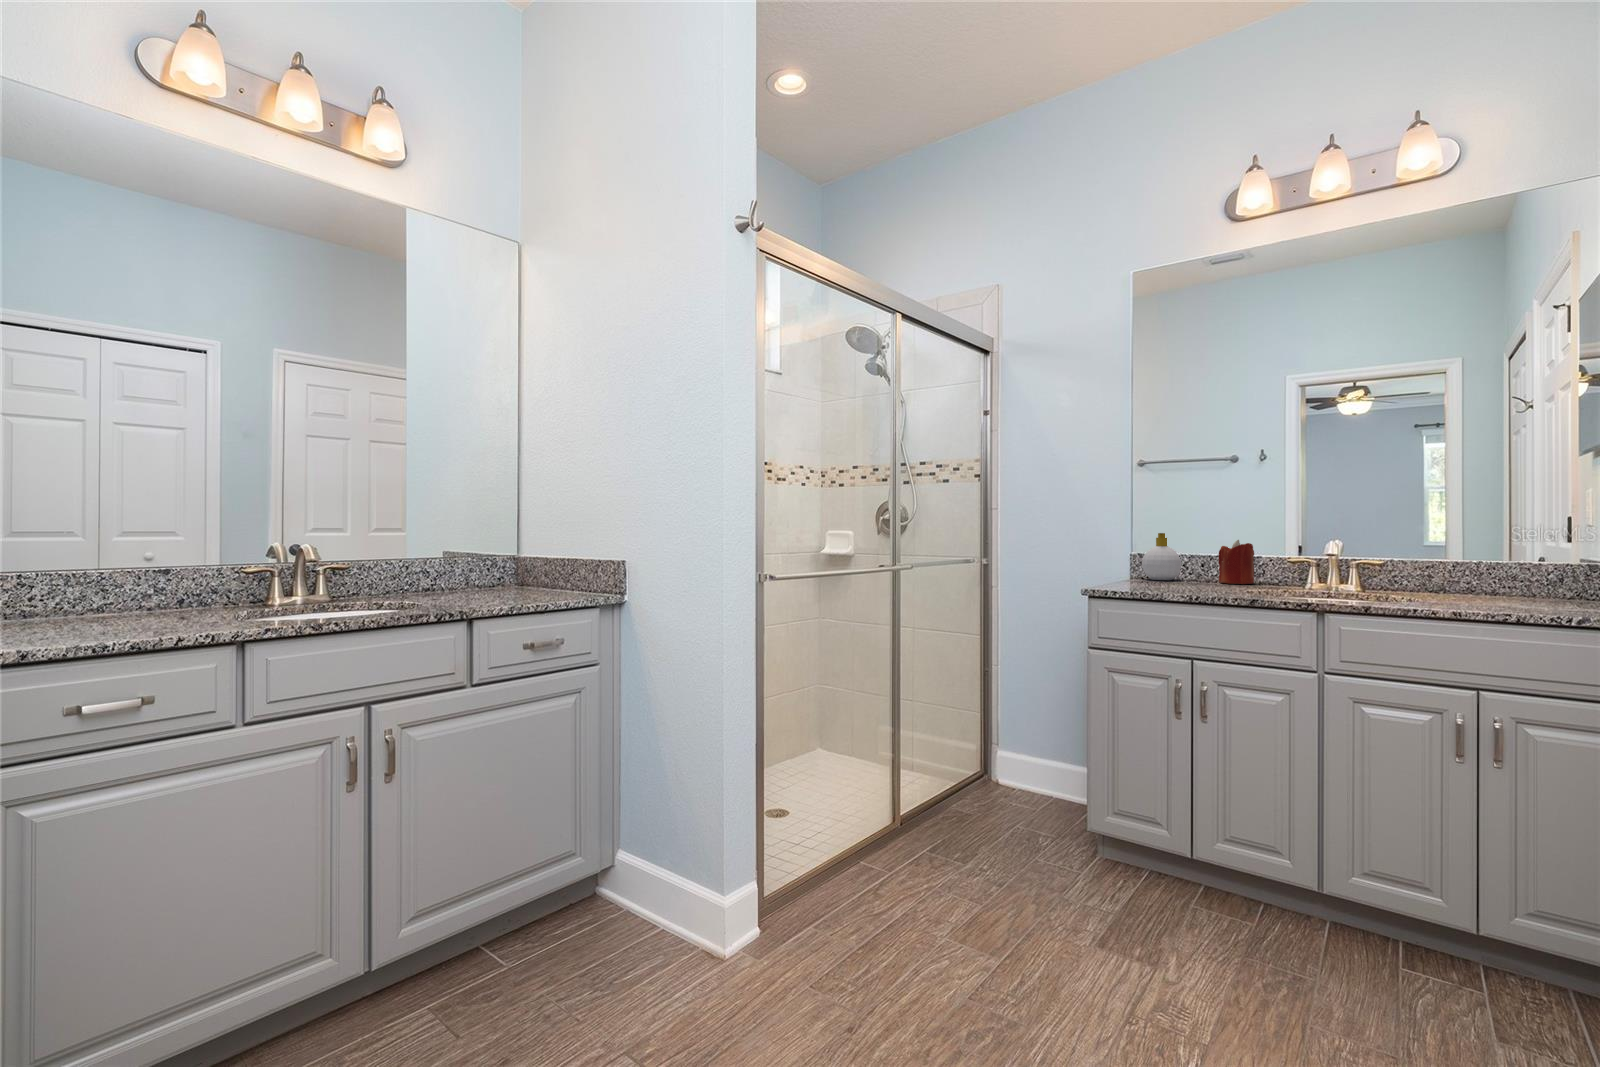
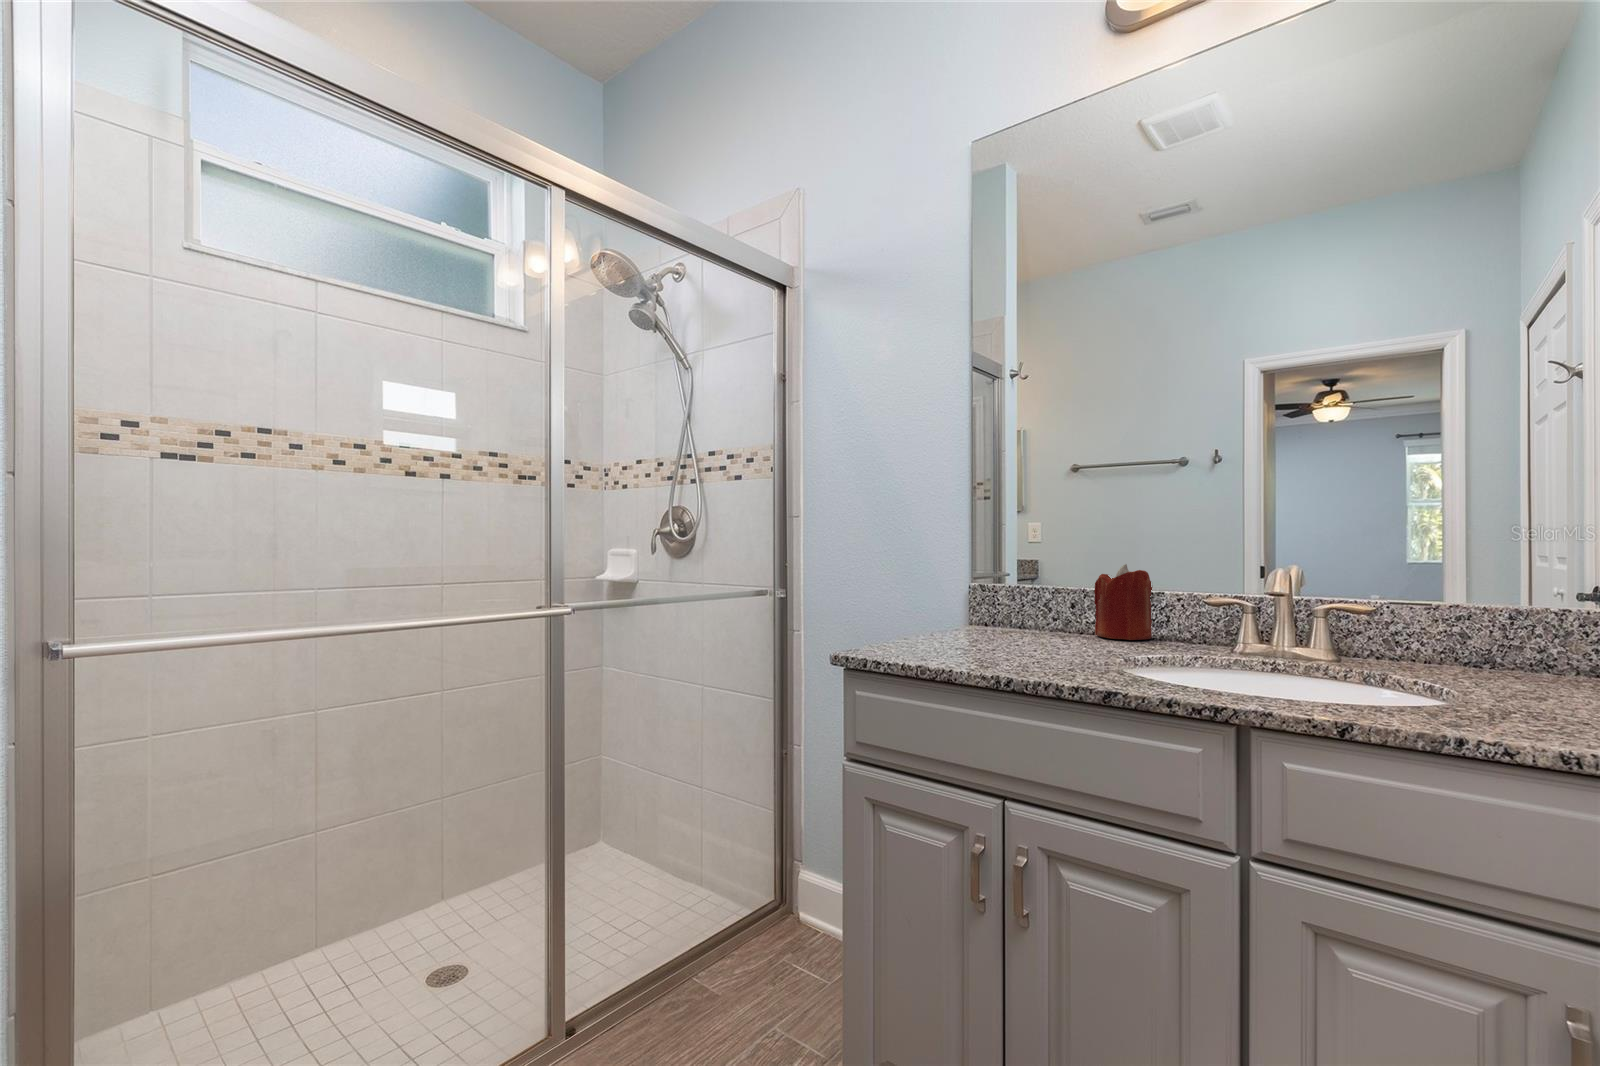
soap bottle: present [1142,533,1181,580] -> none [983,552,1043,628]

